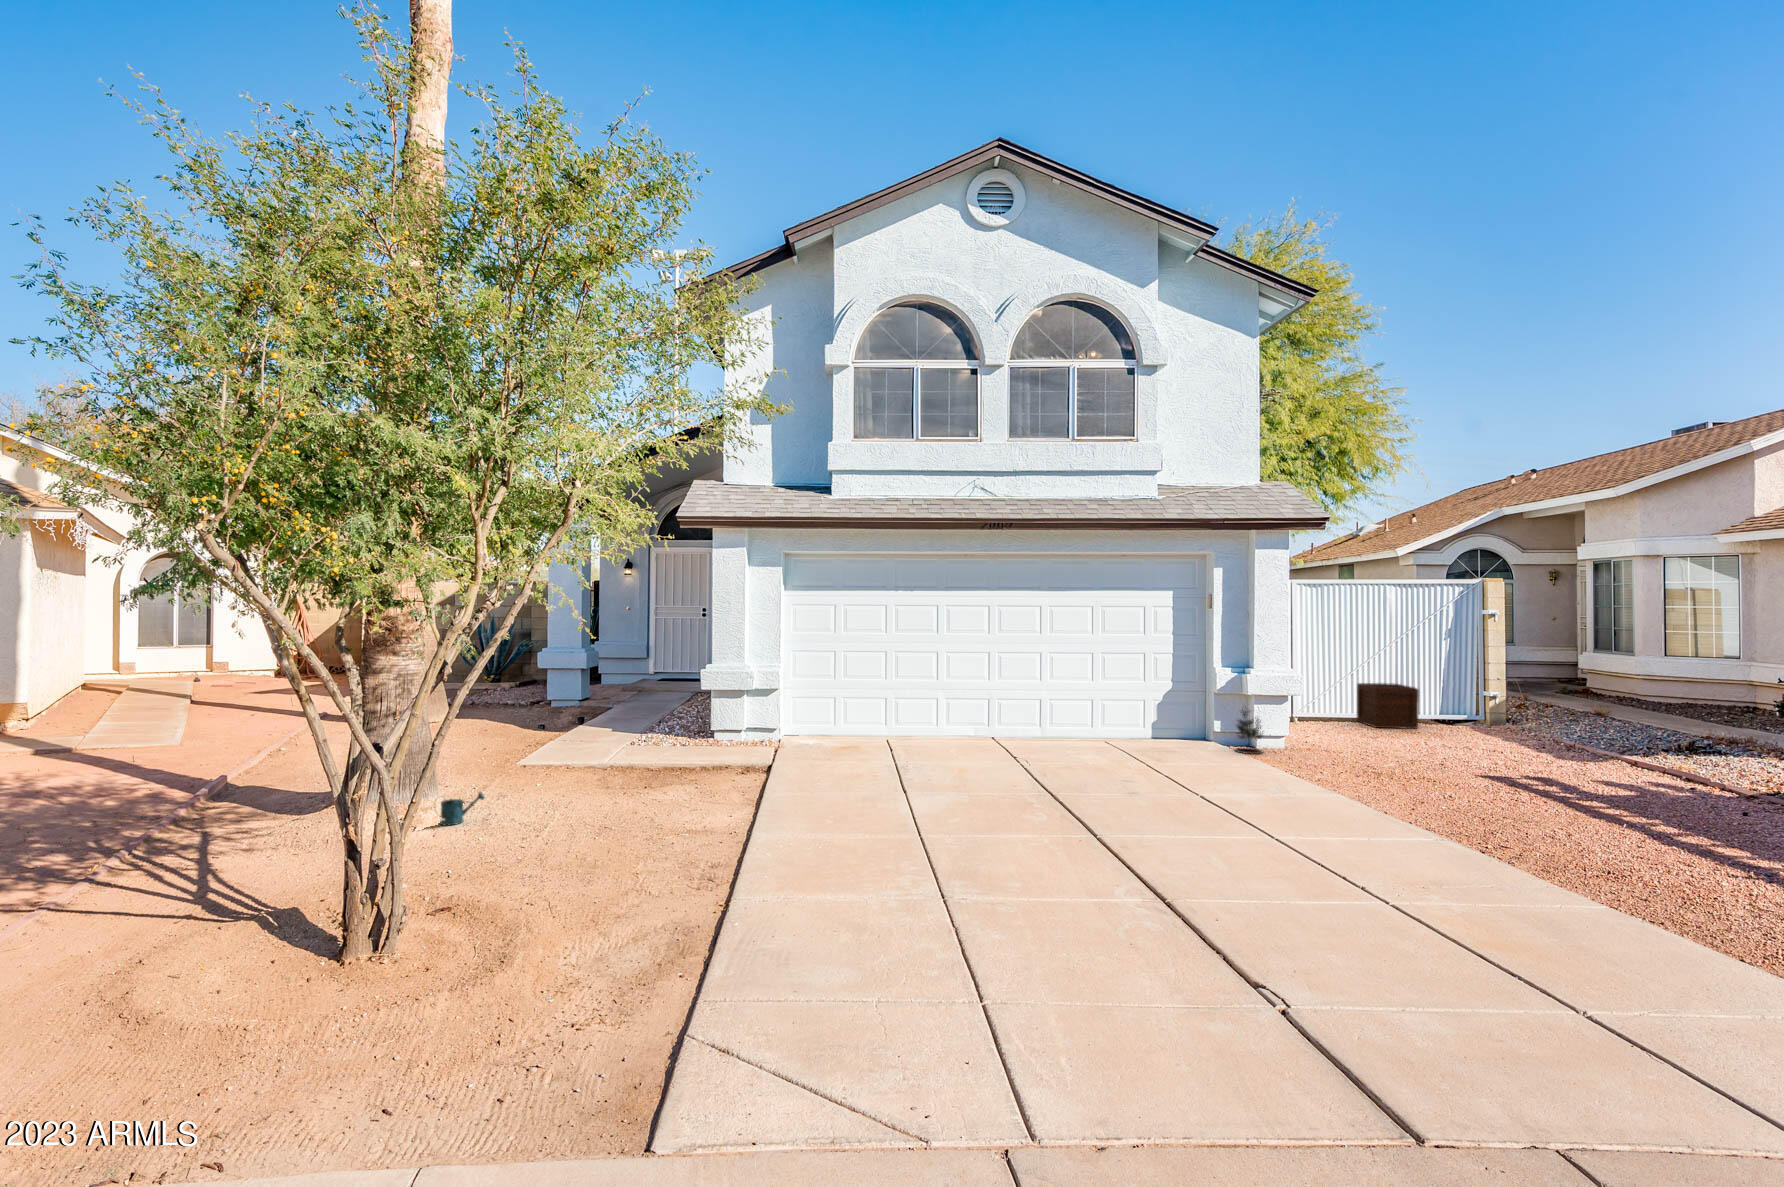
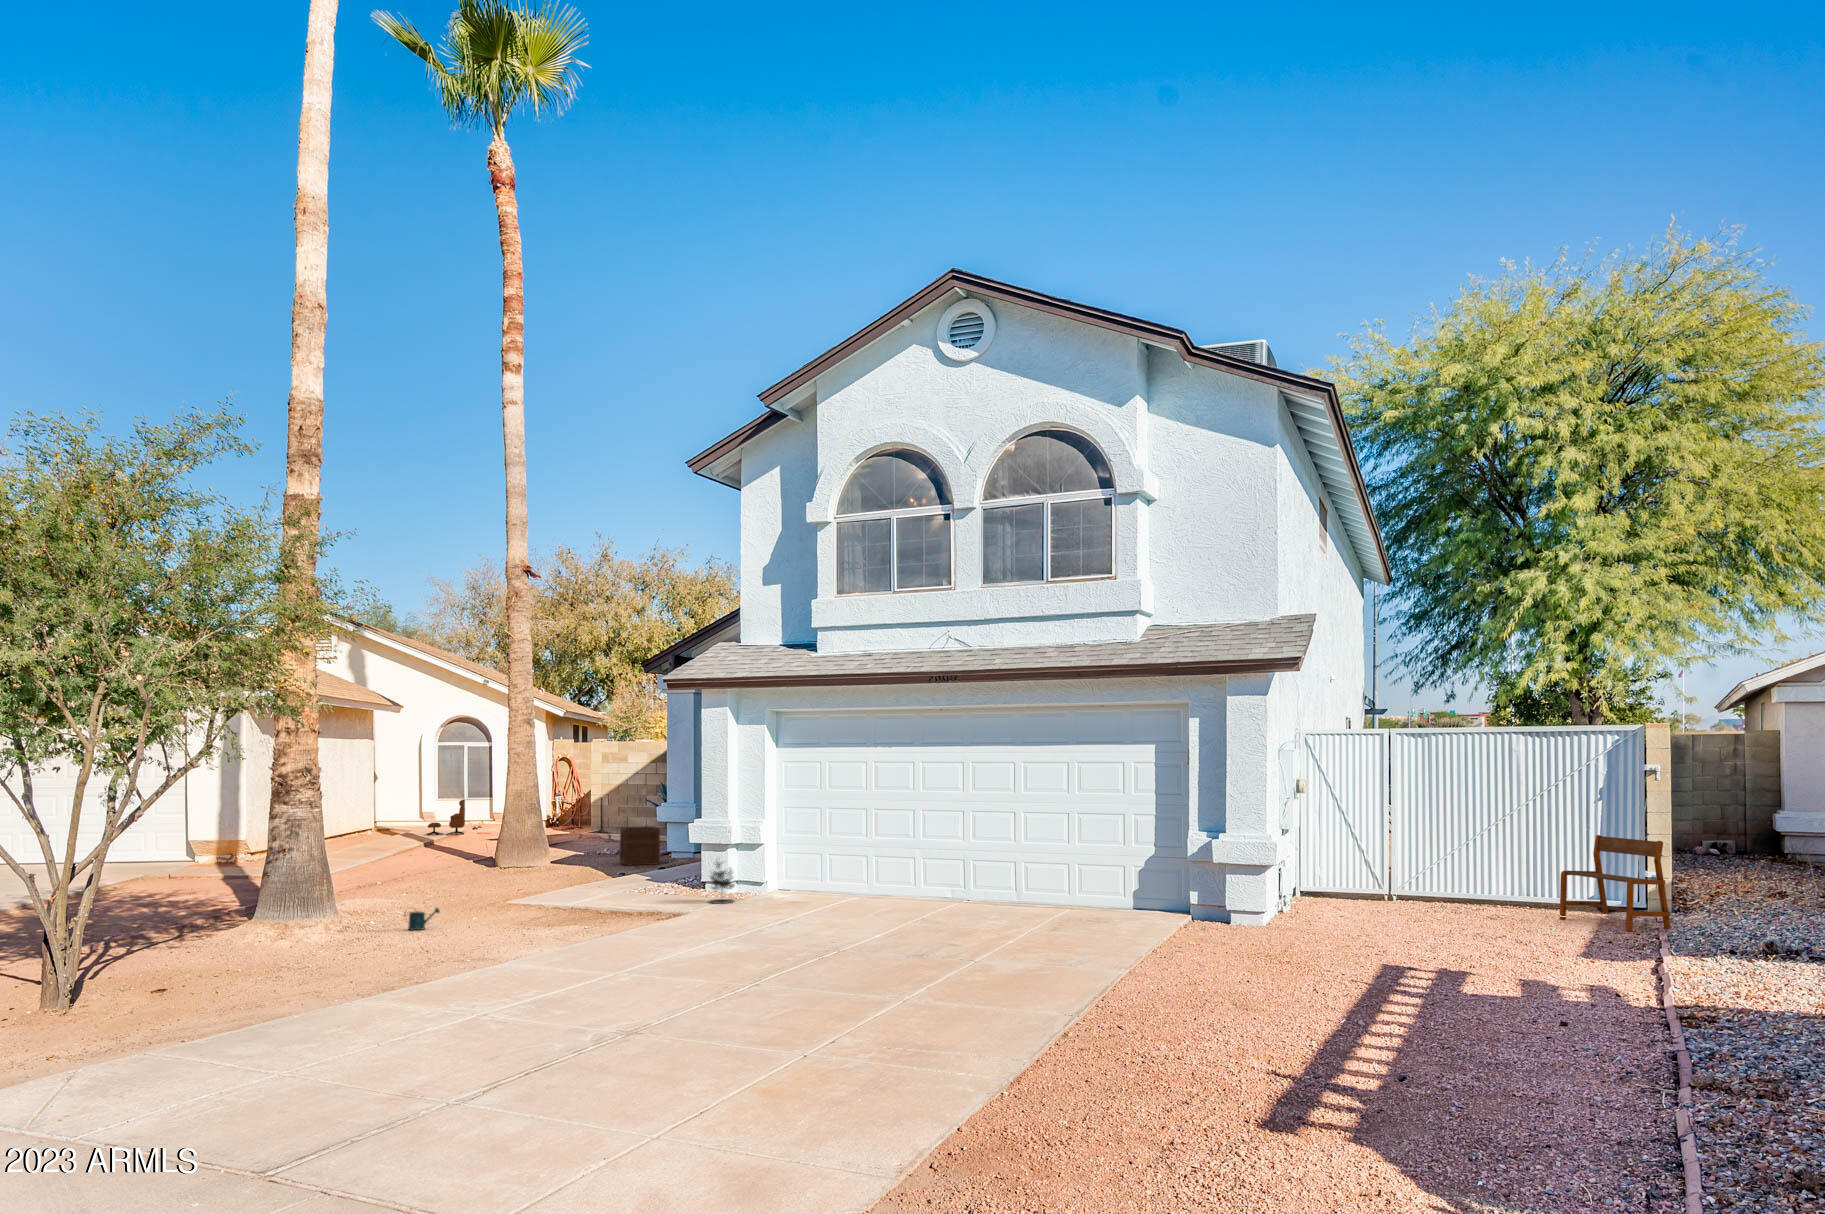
lounge chair: none [213,643,265,680] -> present [427,799,465,835]
bench: none [1423,661,1512,733] -> present [1560,835,1671,932]
wooden crate: present [1357,683,1419,729] -> present [620,826,660,866]
potted tree: present [1235,707,1263,754] -> present [710,861,734,904]

